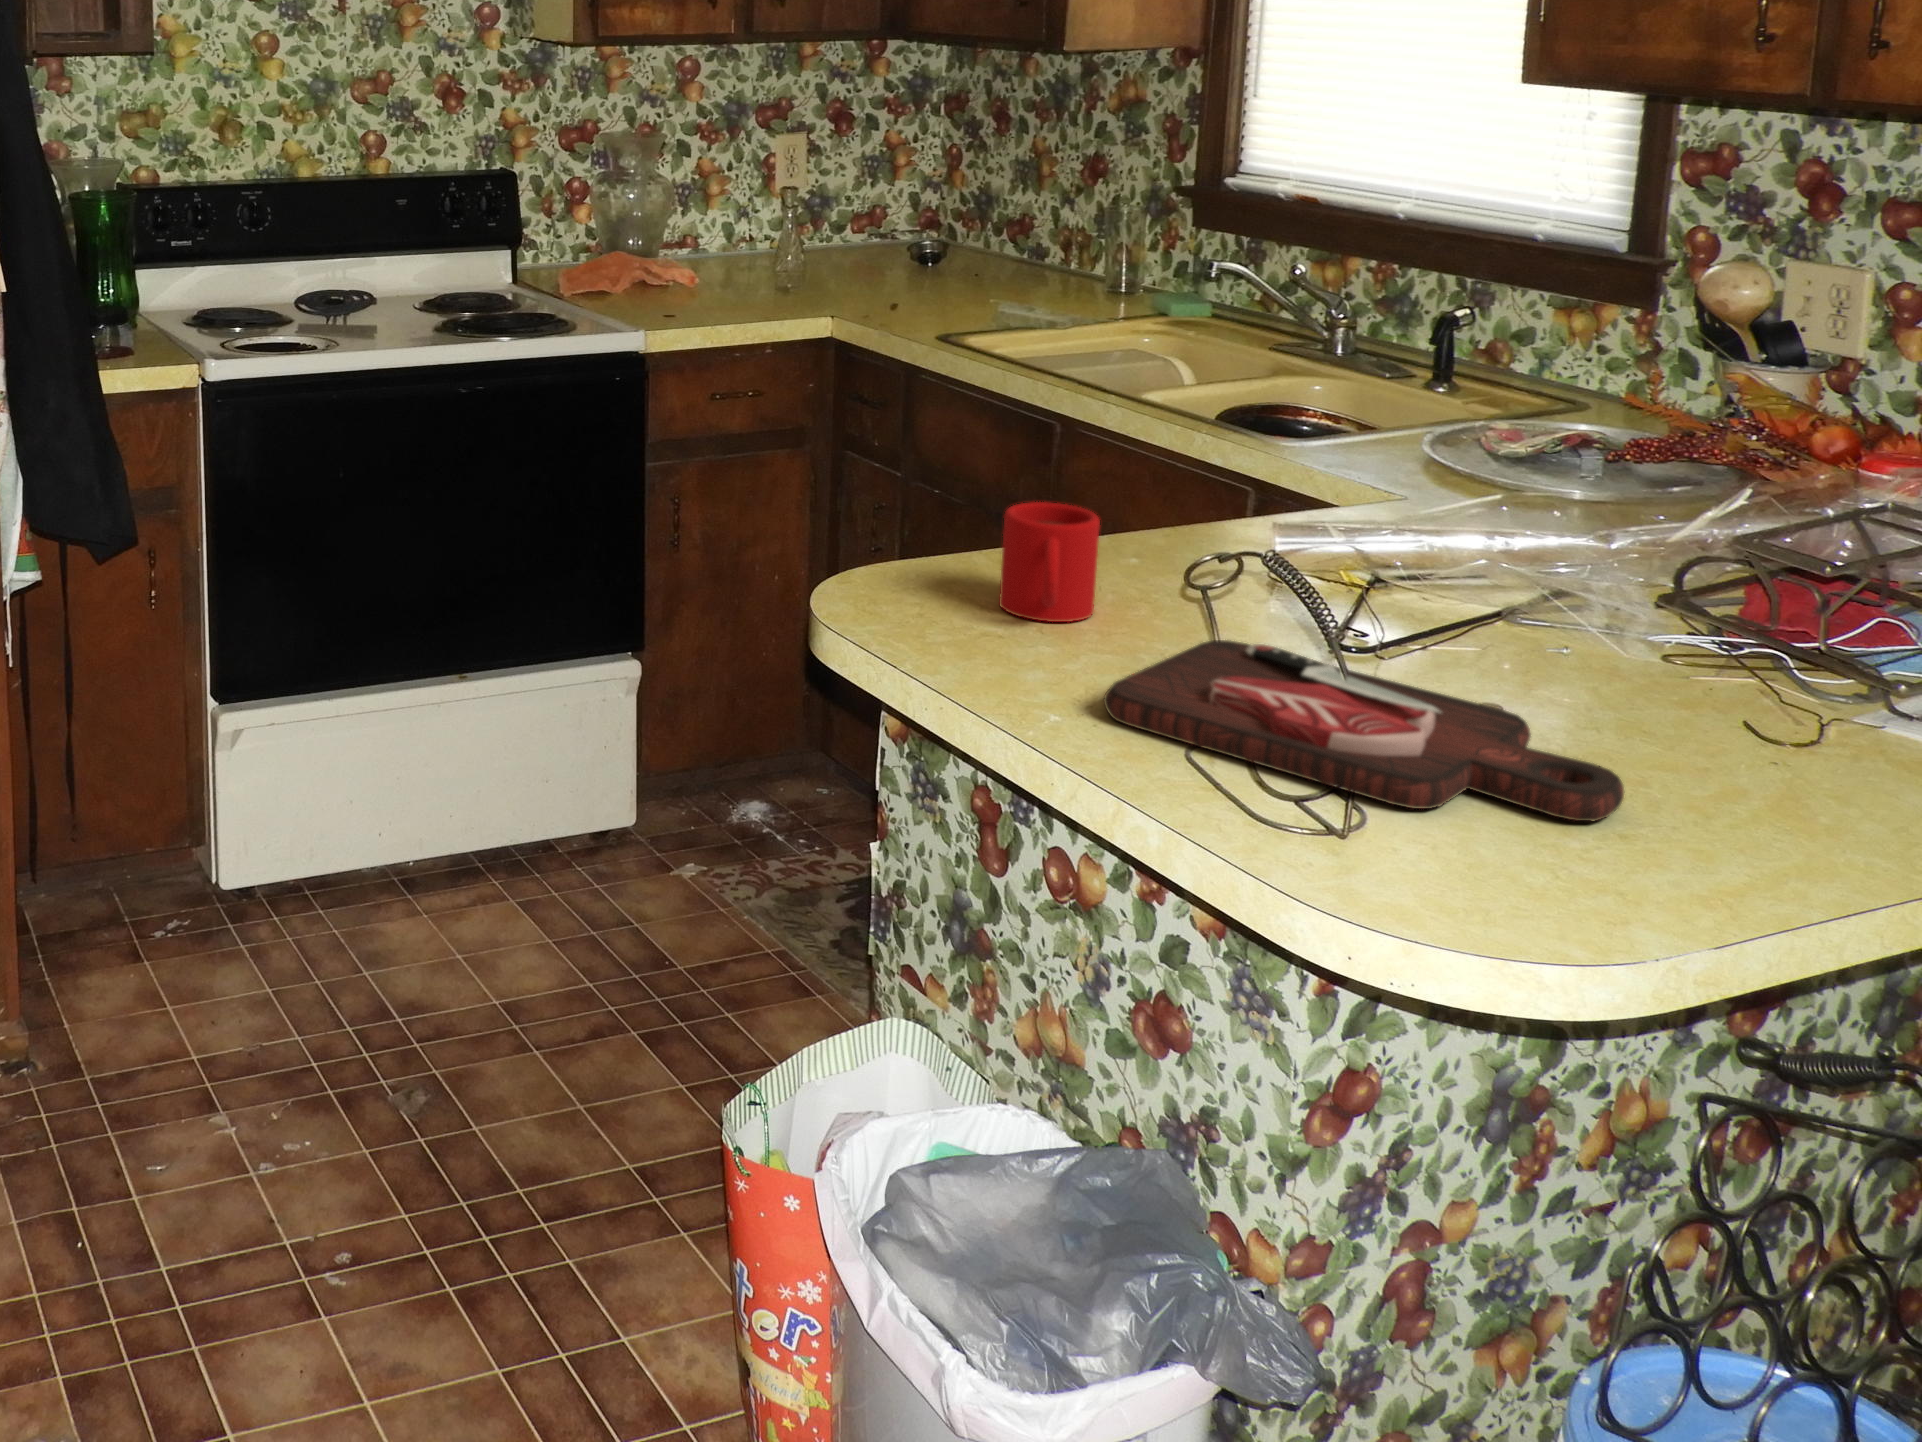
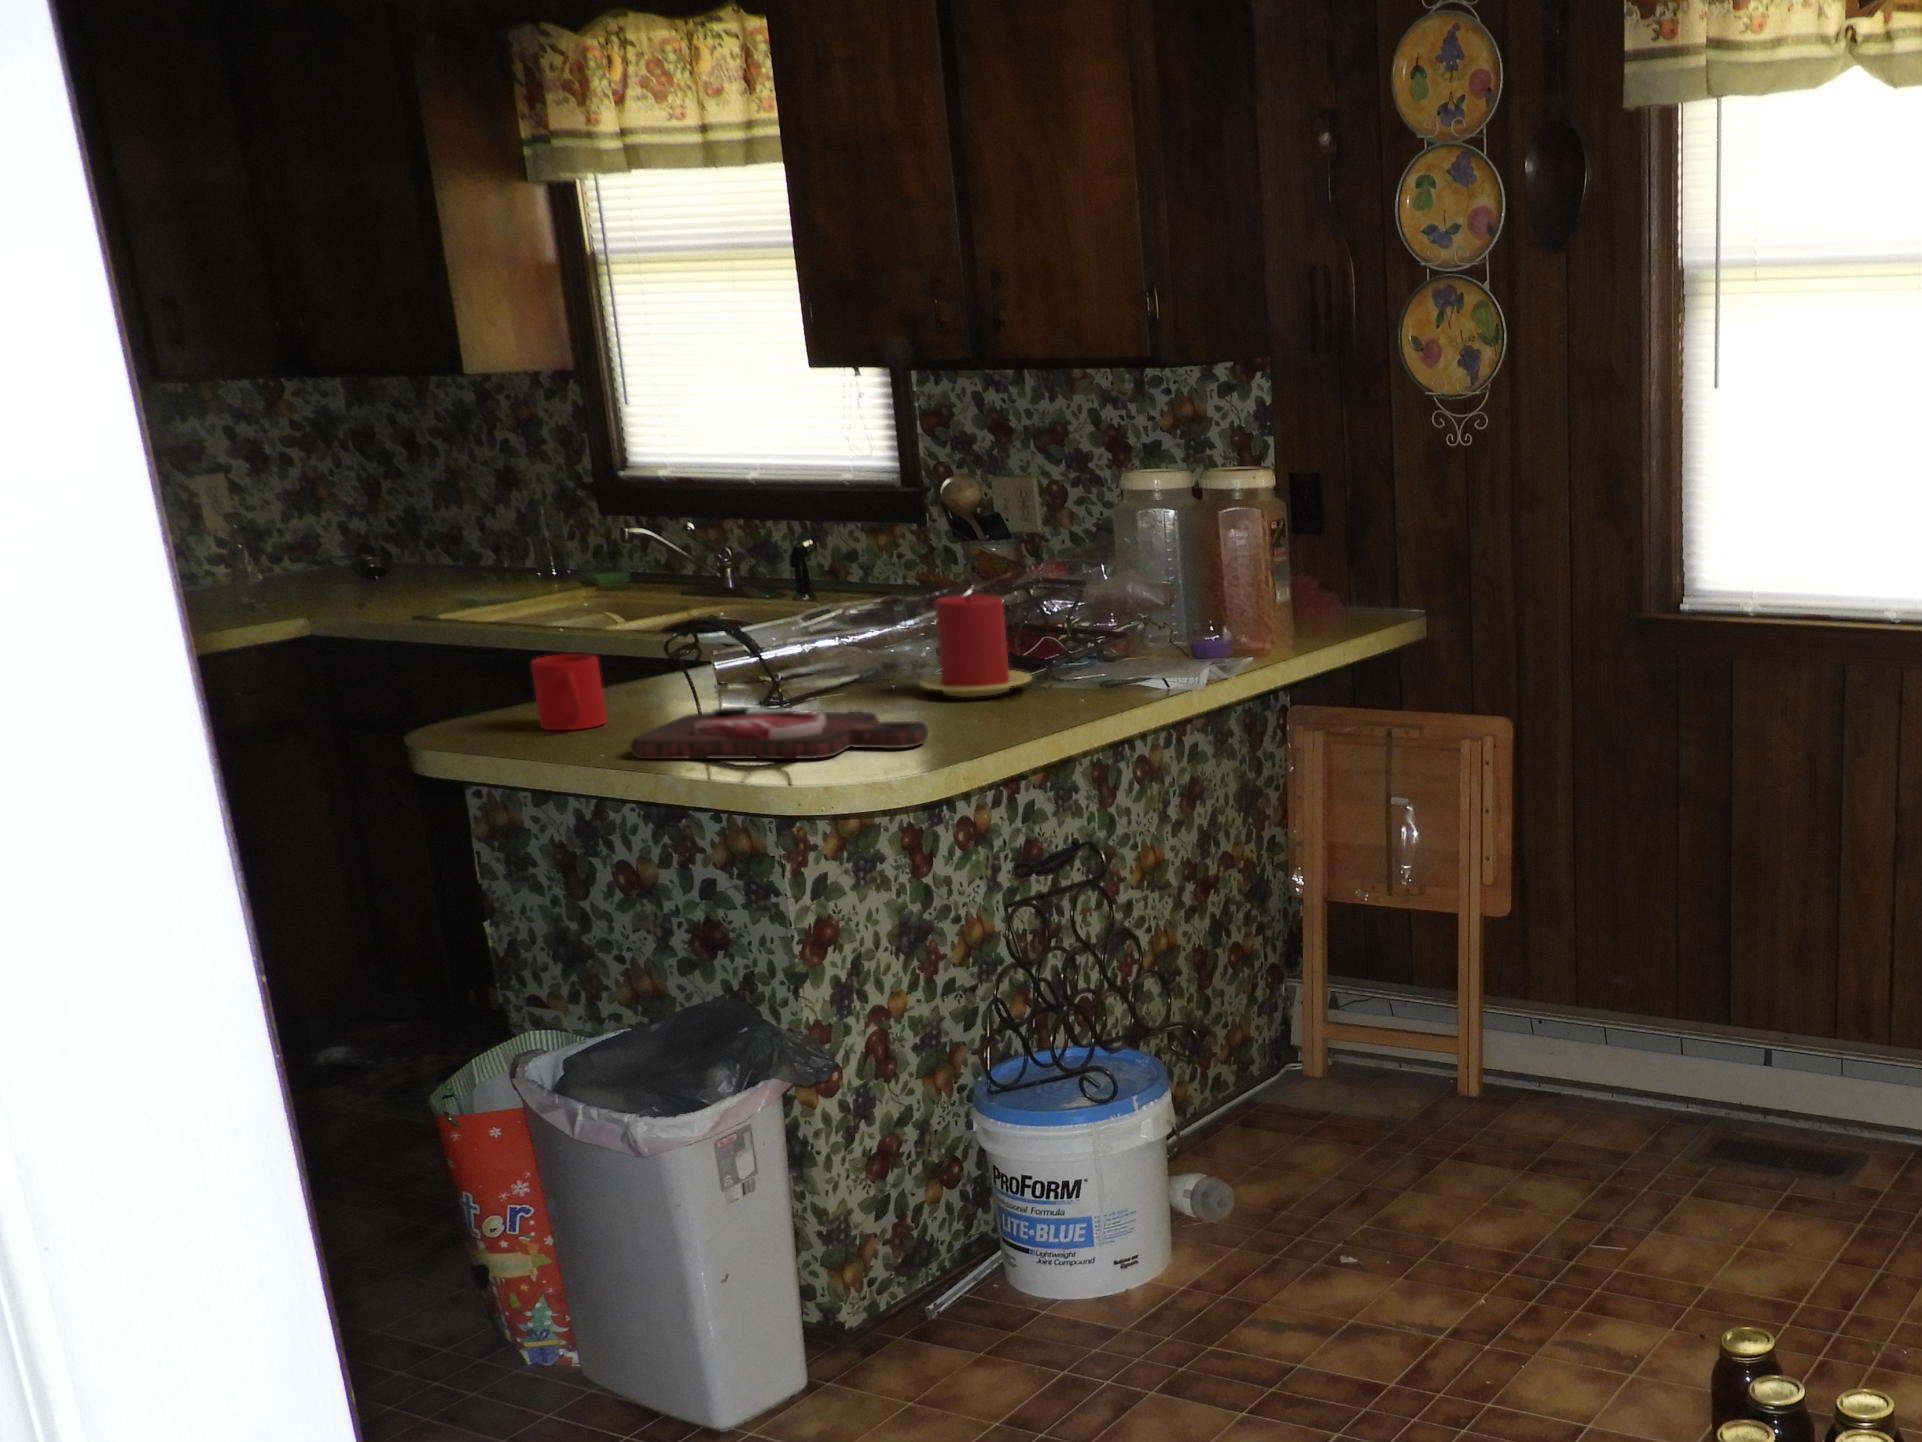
candle: none [1612,509,1835,698] -> present [919,594,1031,697]

